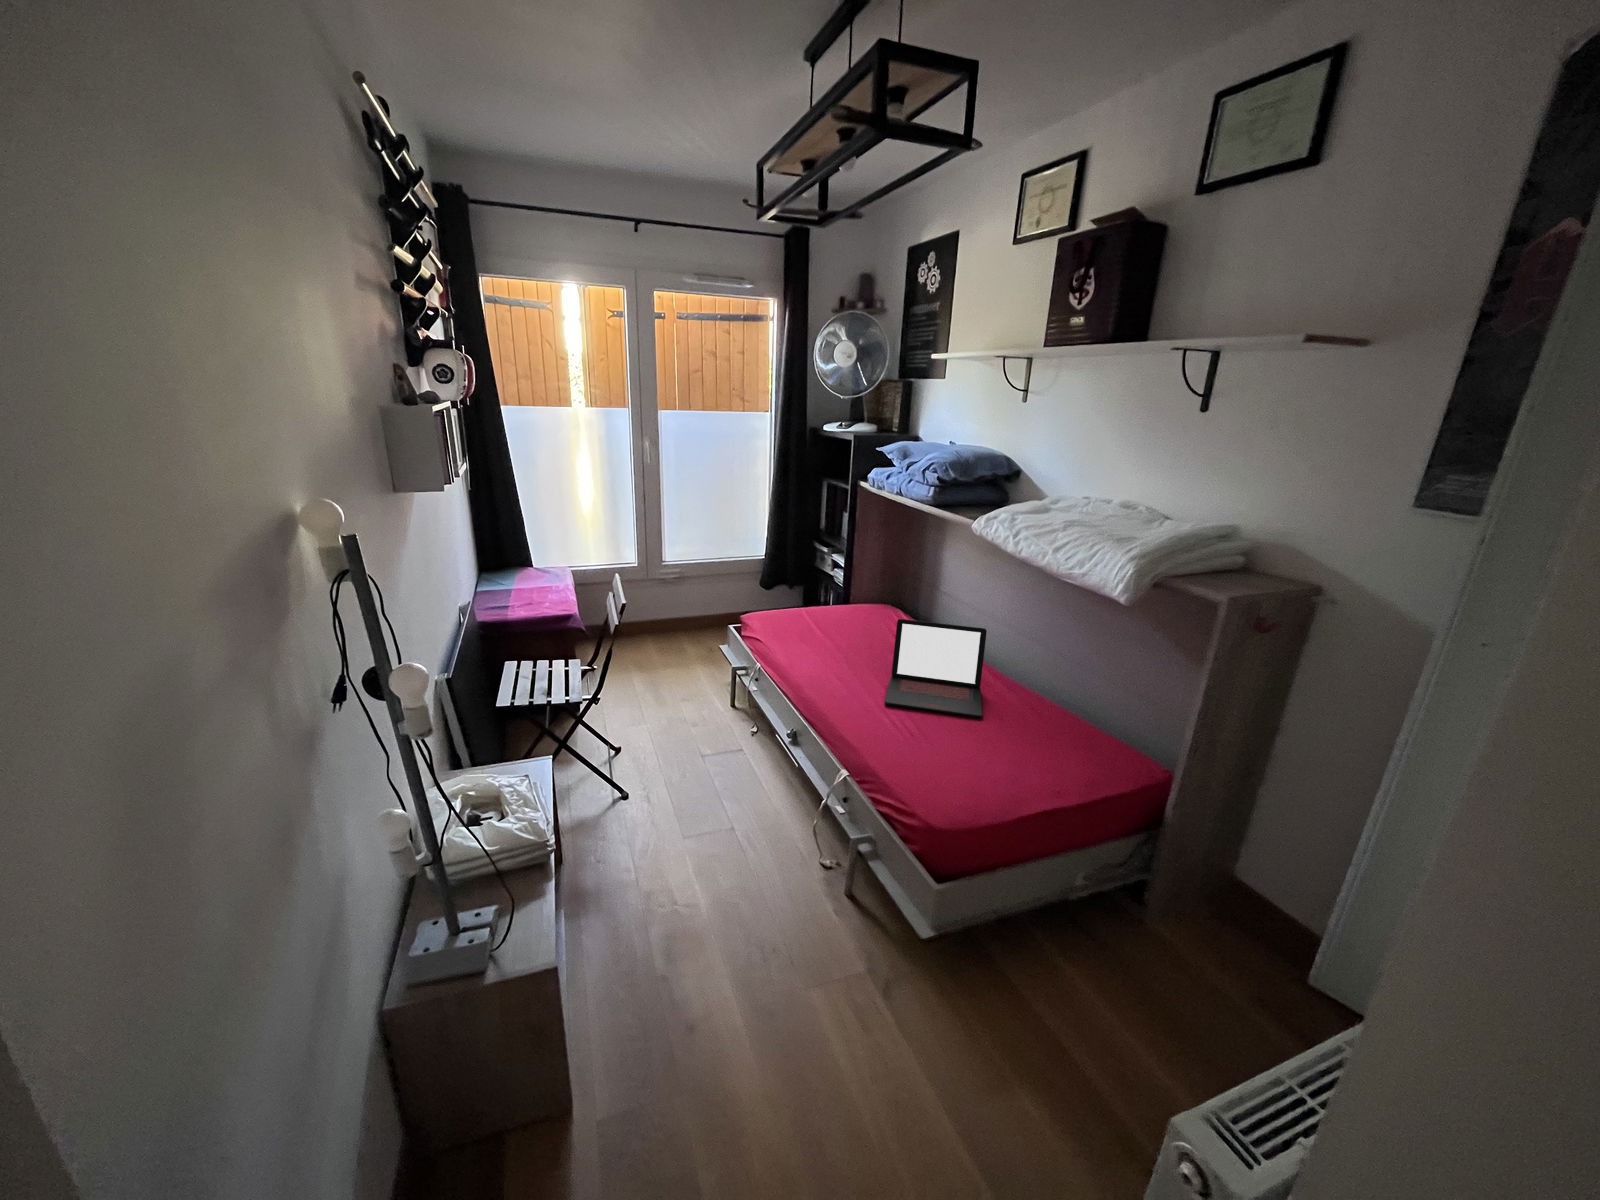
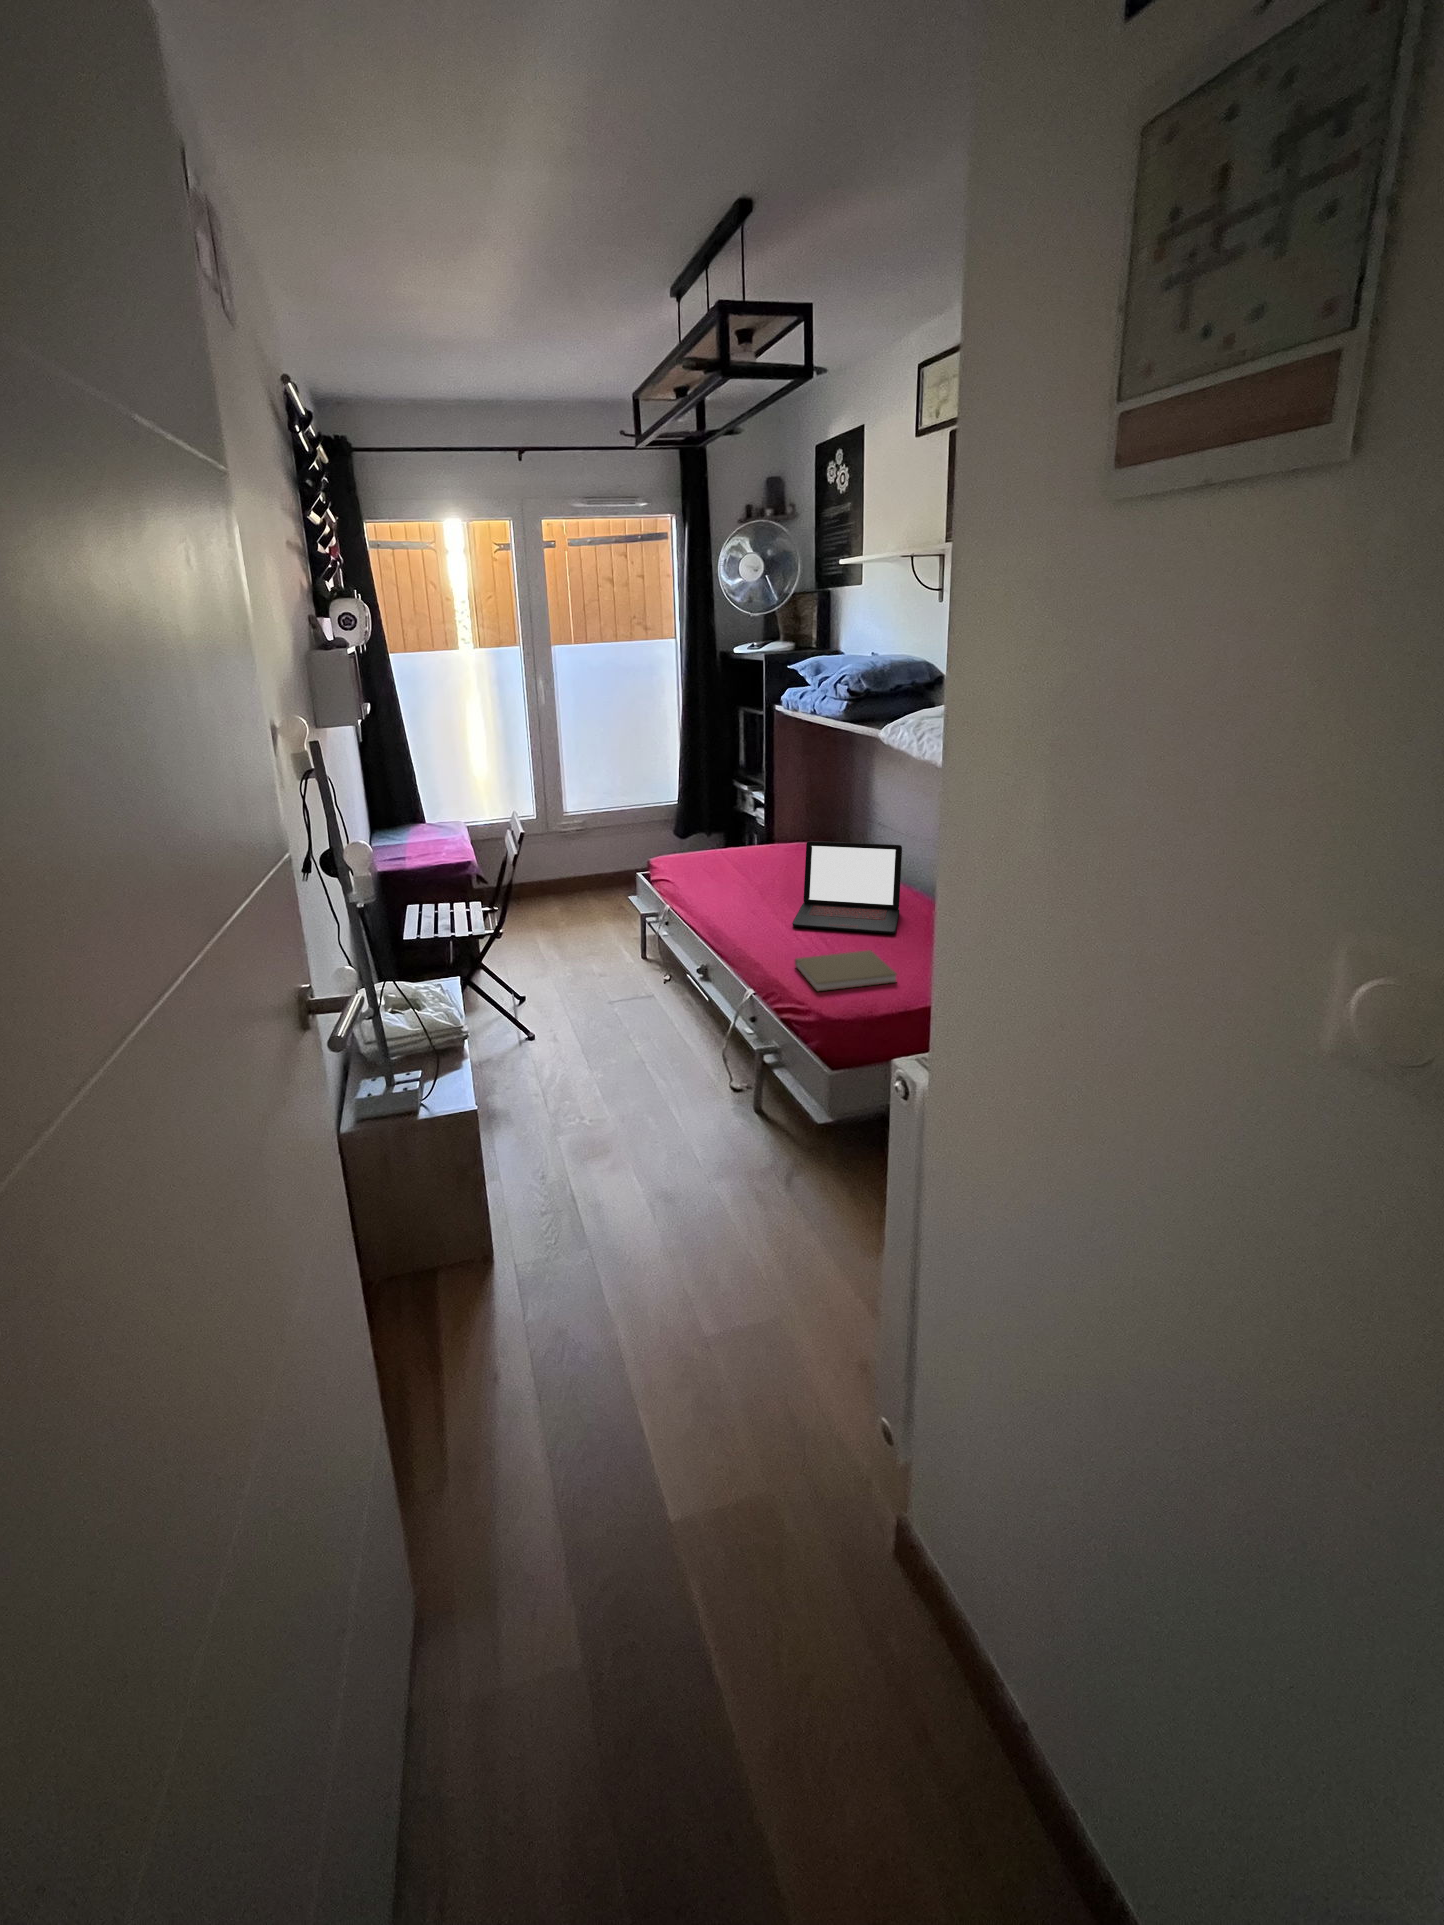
book: none [895,740,999,792] -> present [795,950,897,991]

